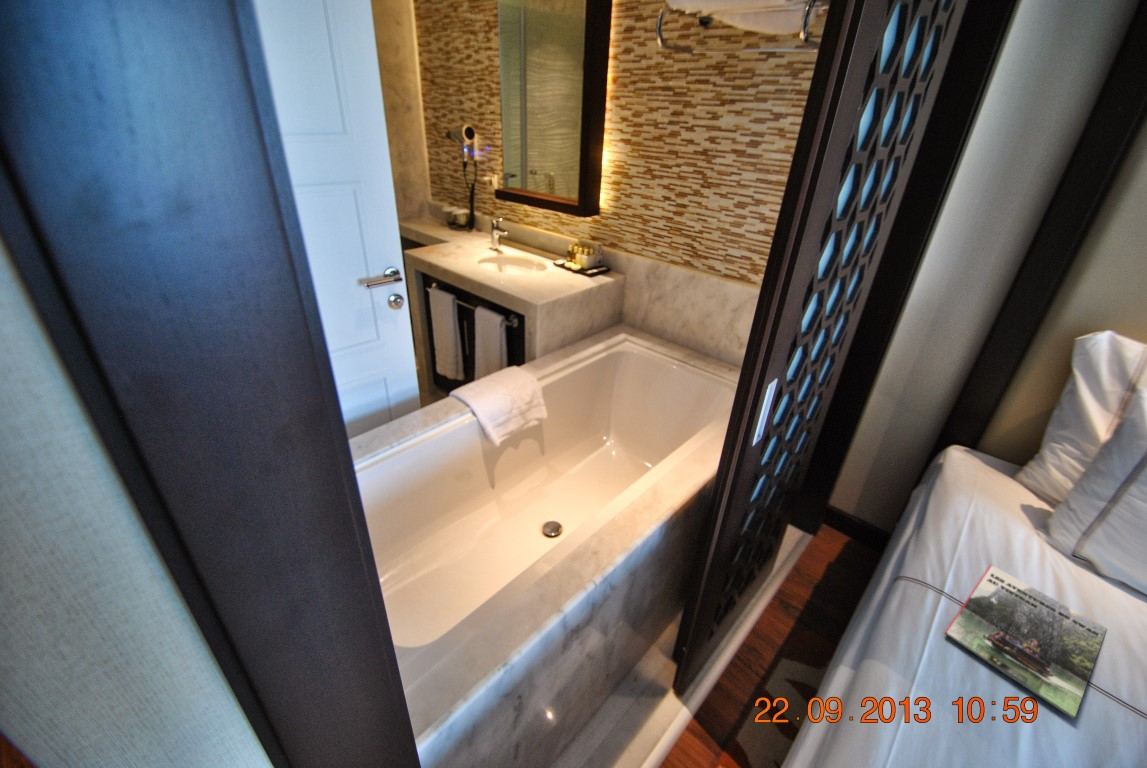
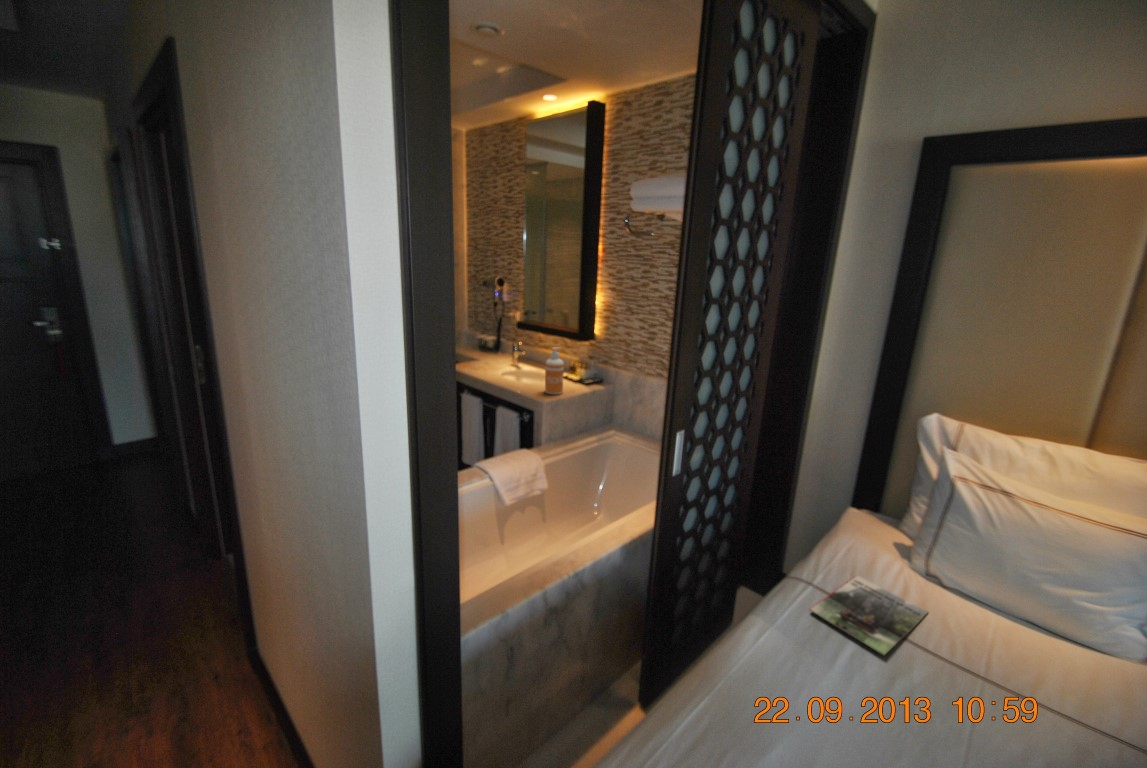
soap dispenser: none [537,227,562,292] -> present [545,348,564,394]

